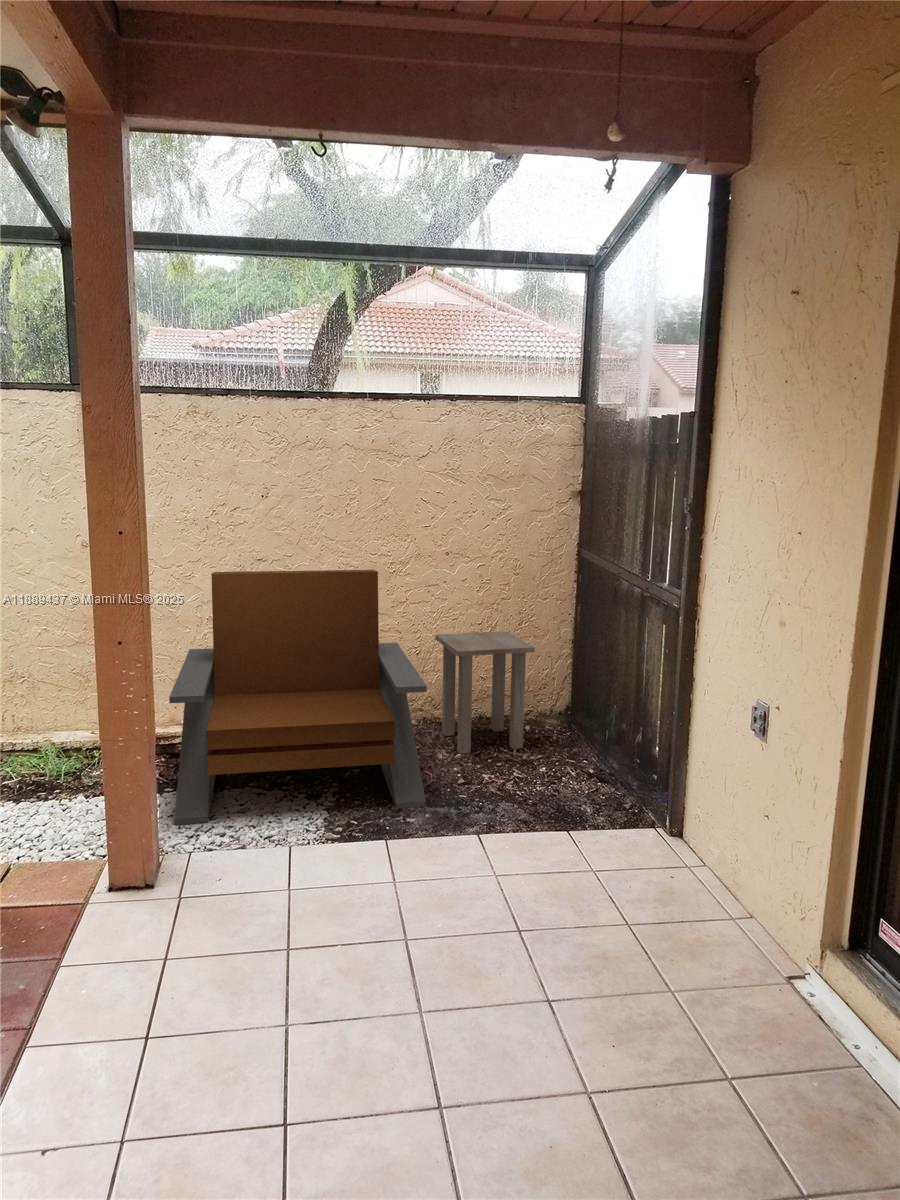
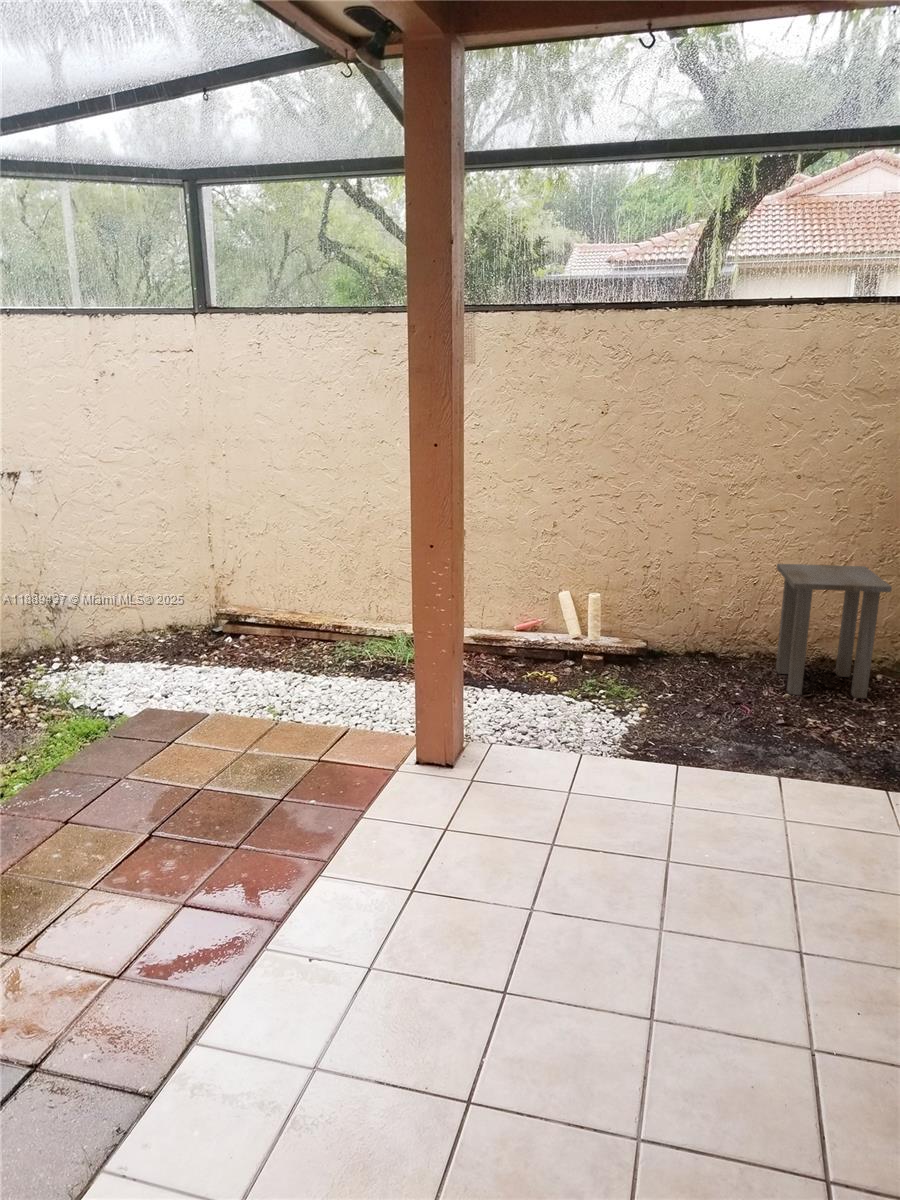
lounge chair: present [169,570,427,825] -> none [486,486,742,741]

